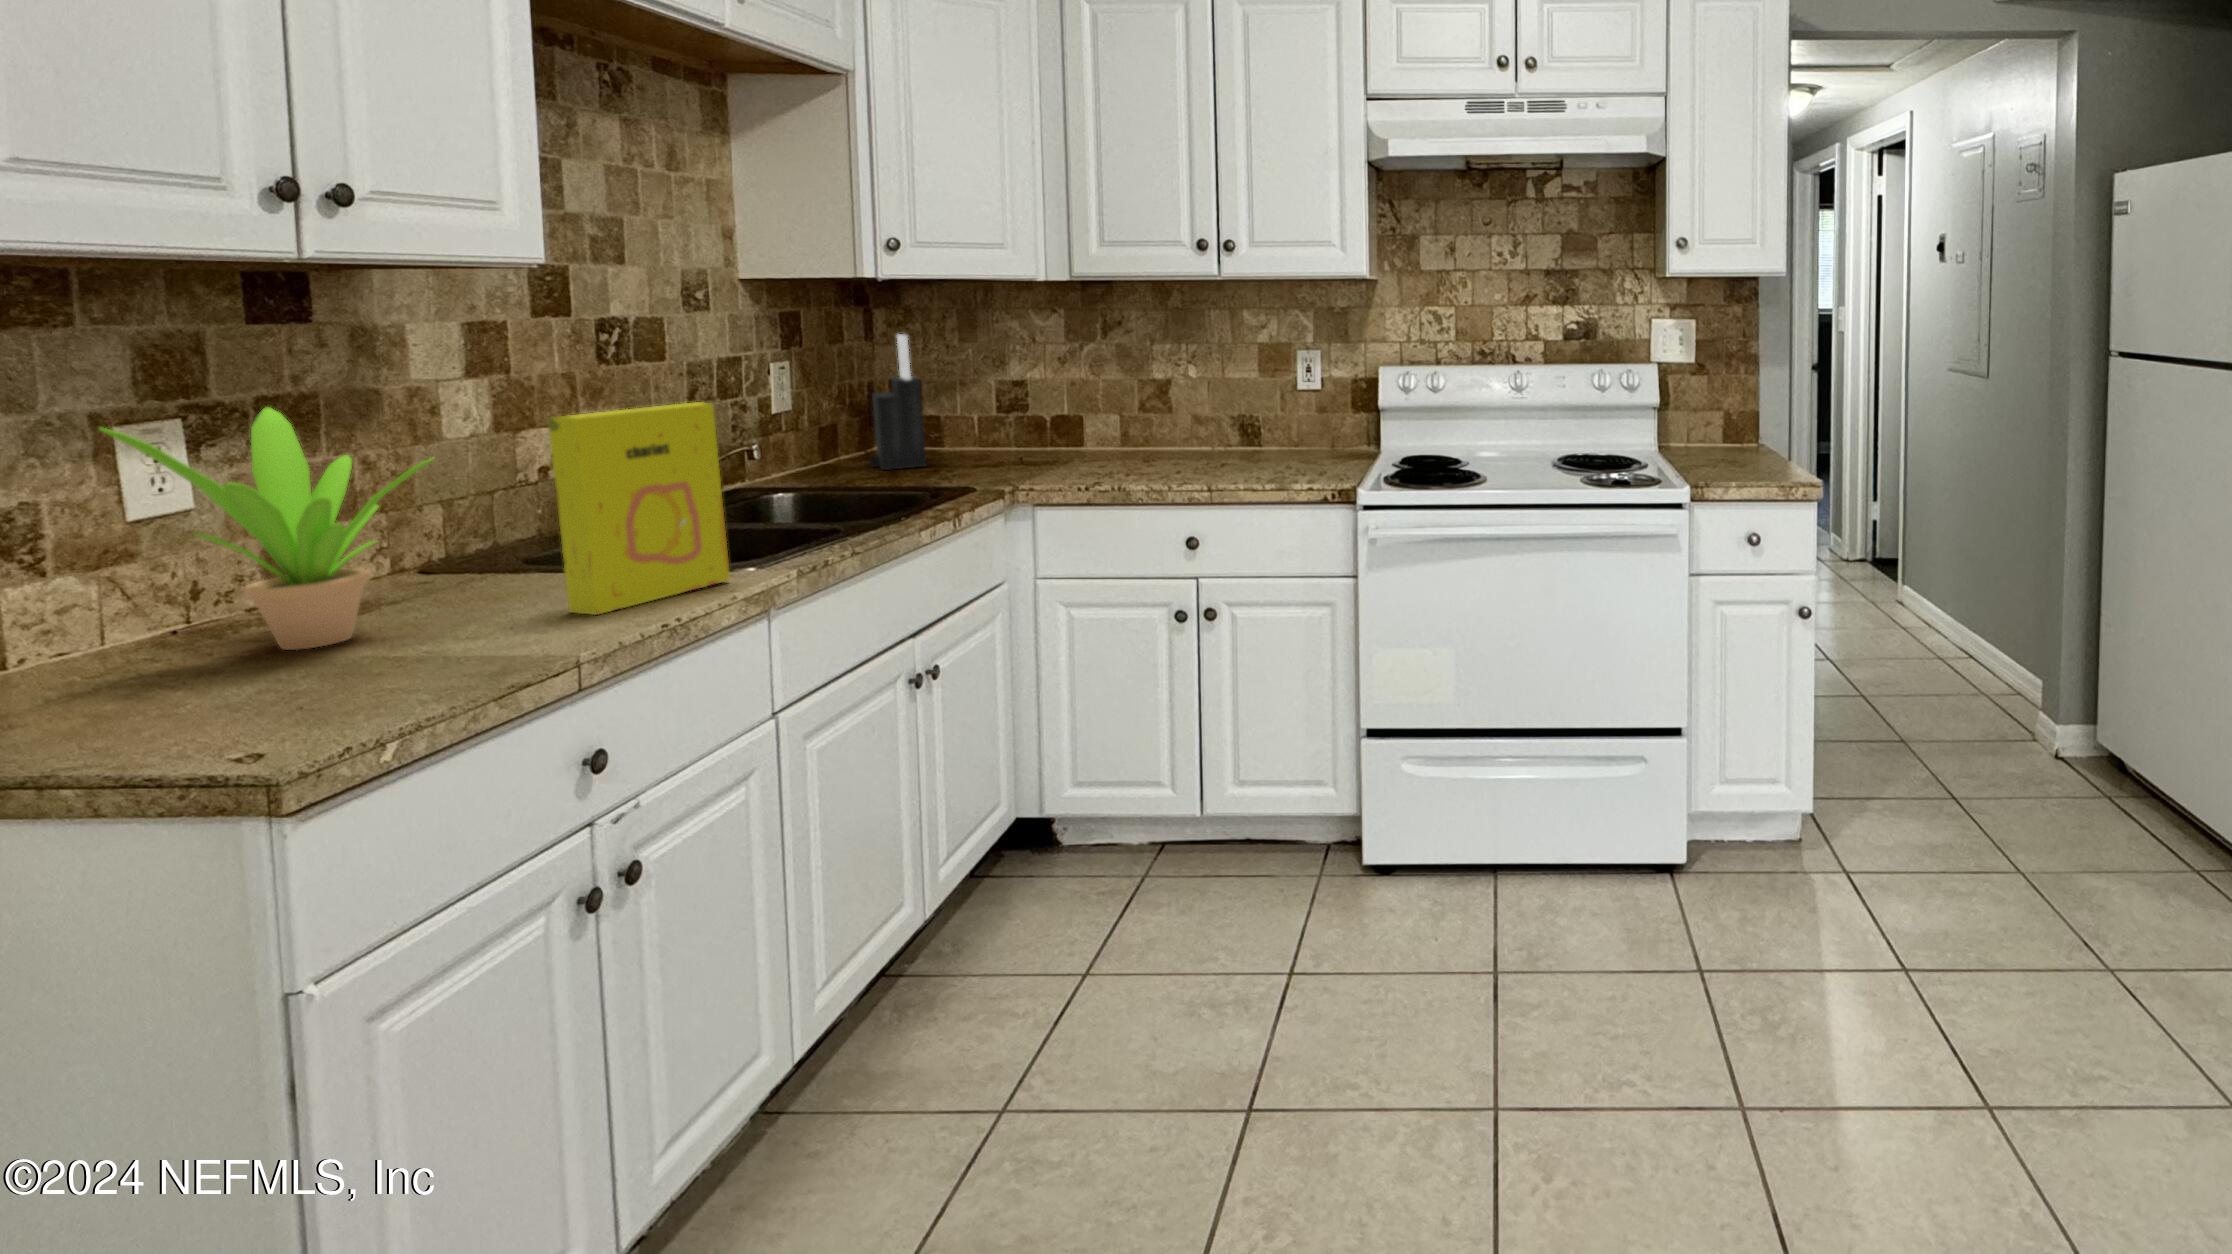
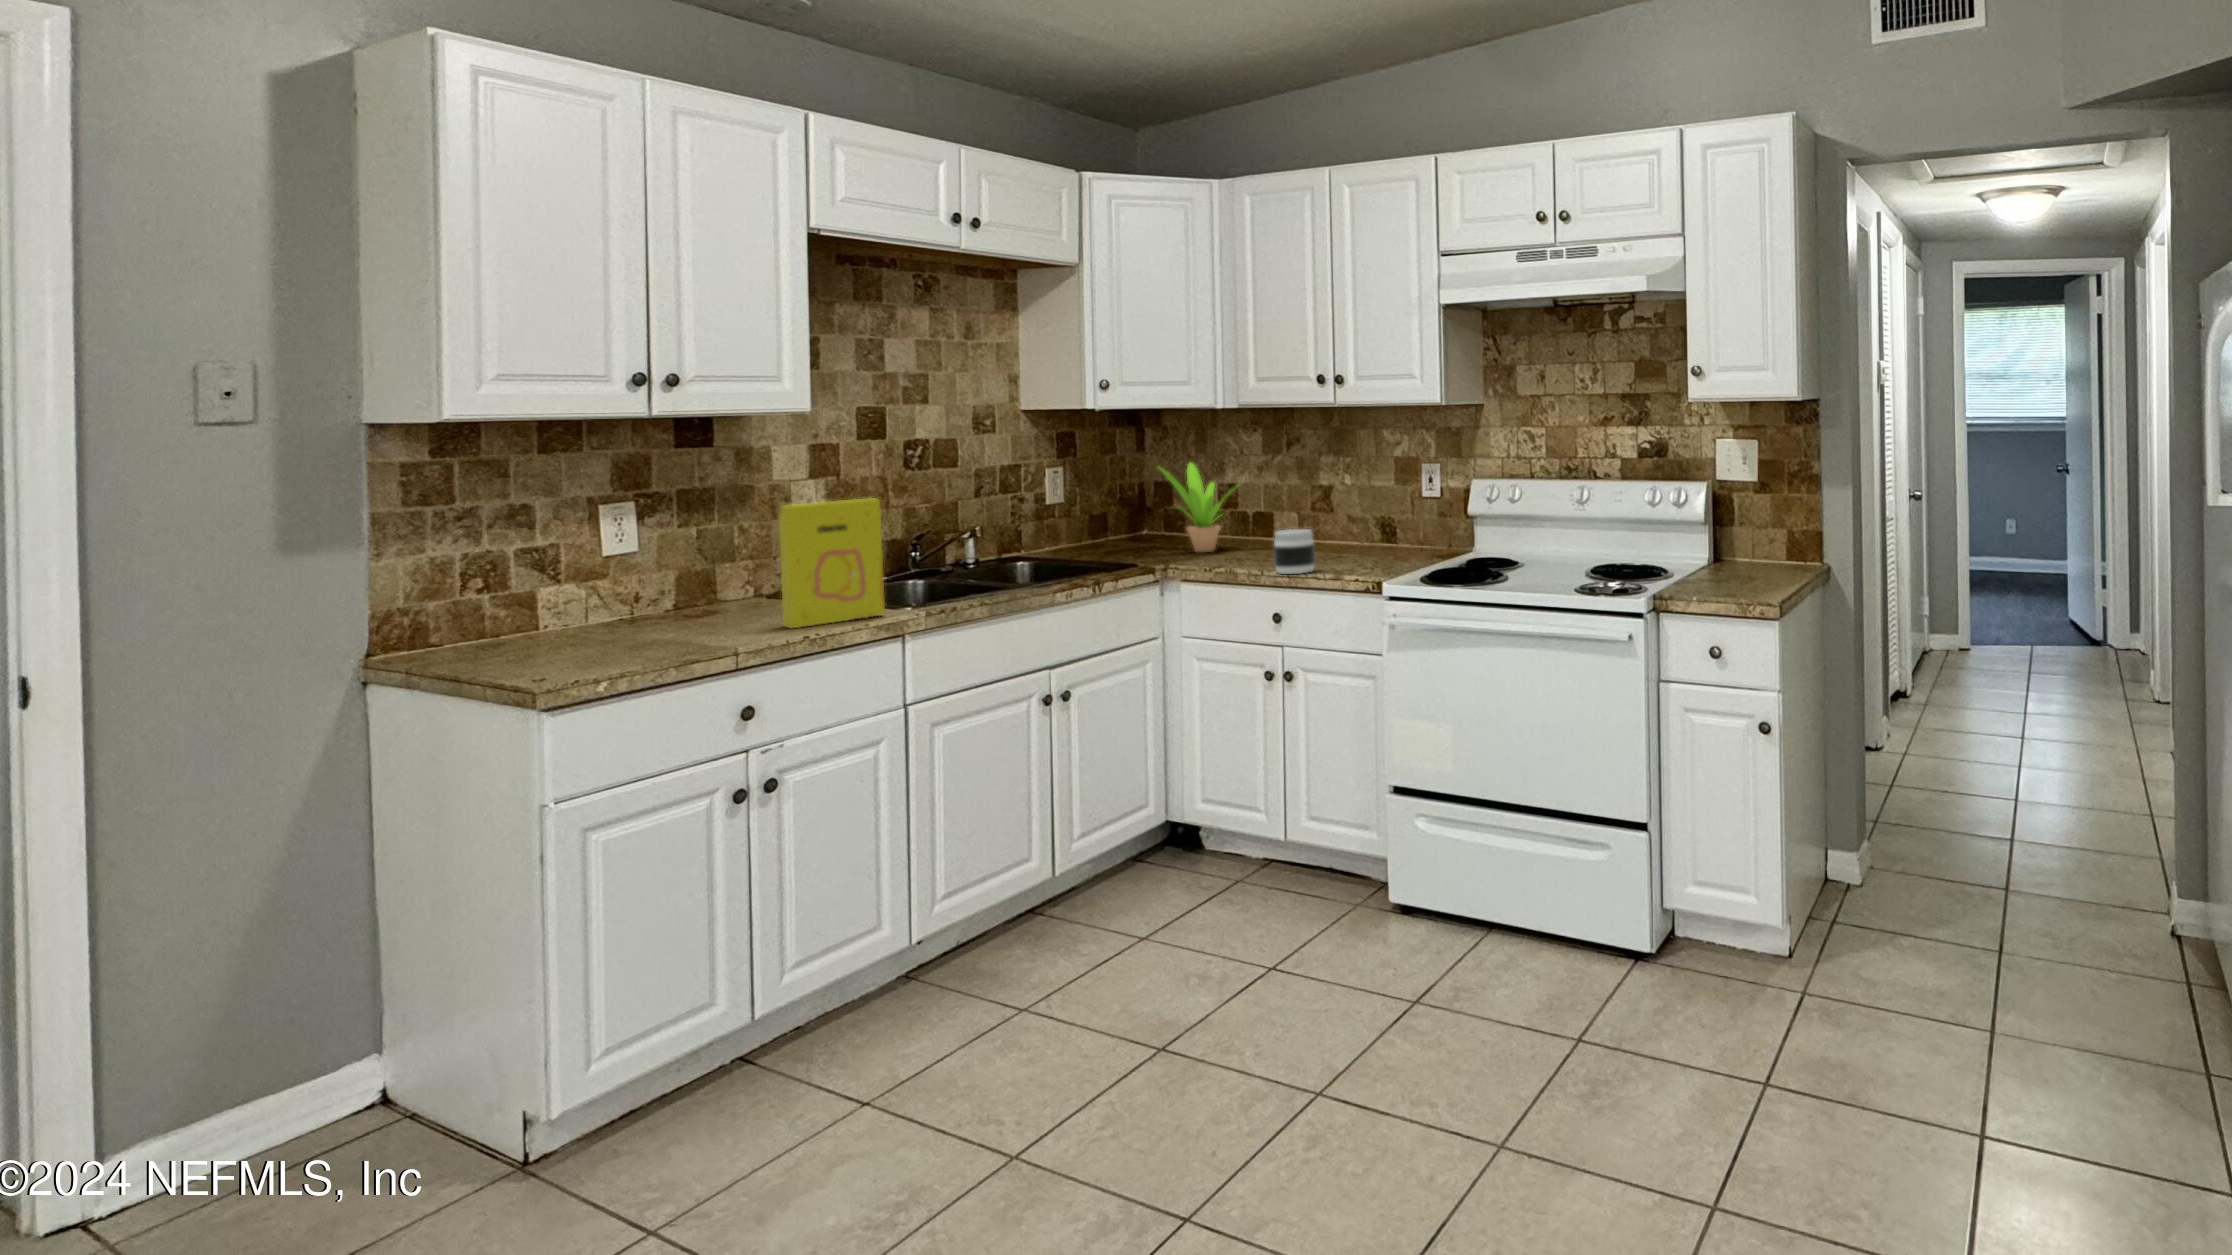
knife block: present [870,334,926,470] -> none [1121,447,1162,549]
potted plant: present [100,408,433,650] -> present [1159,463,1229,552]
jar: none [1183,431,1235,488] -> present [1274,529,1315,574]

